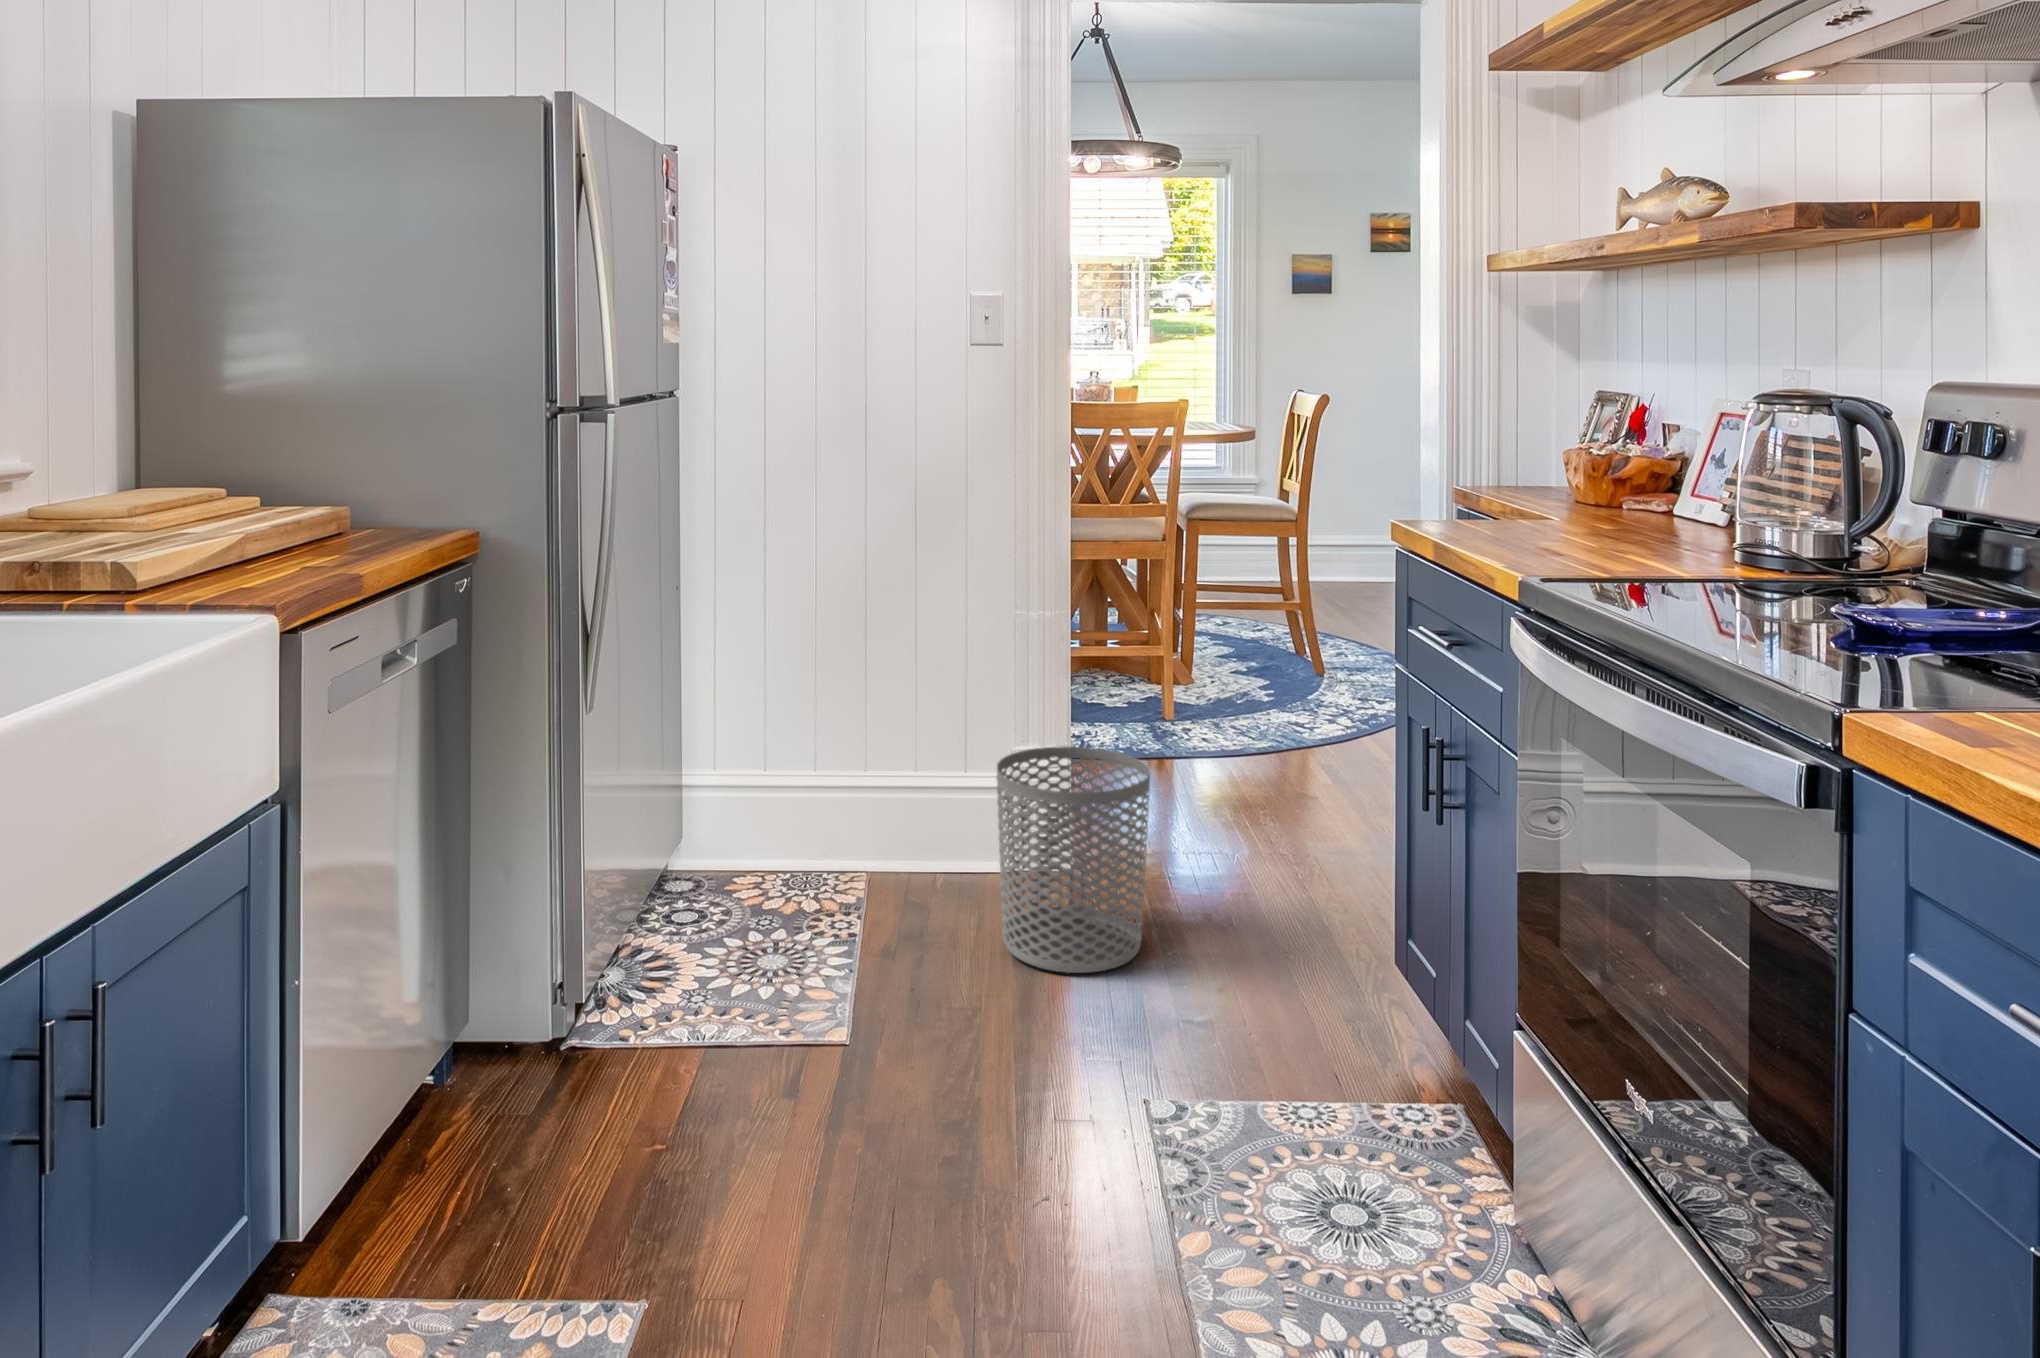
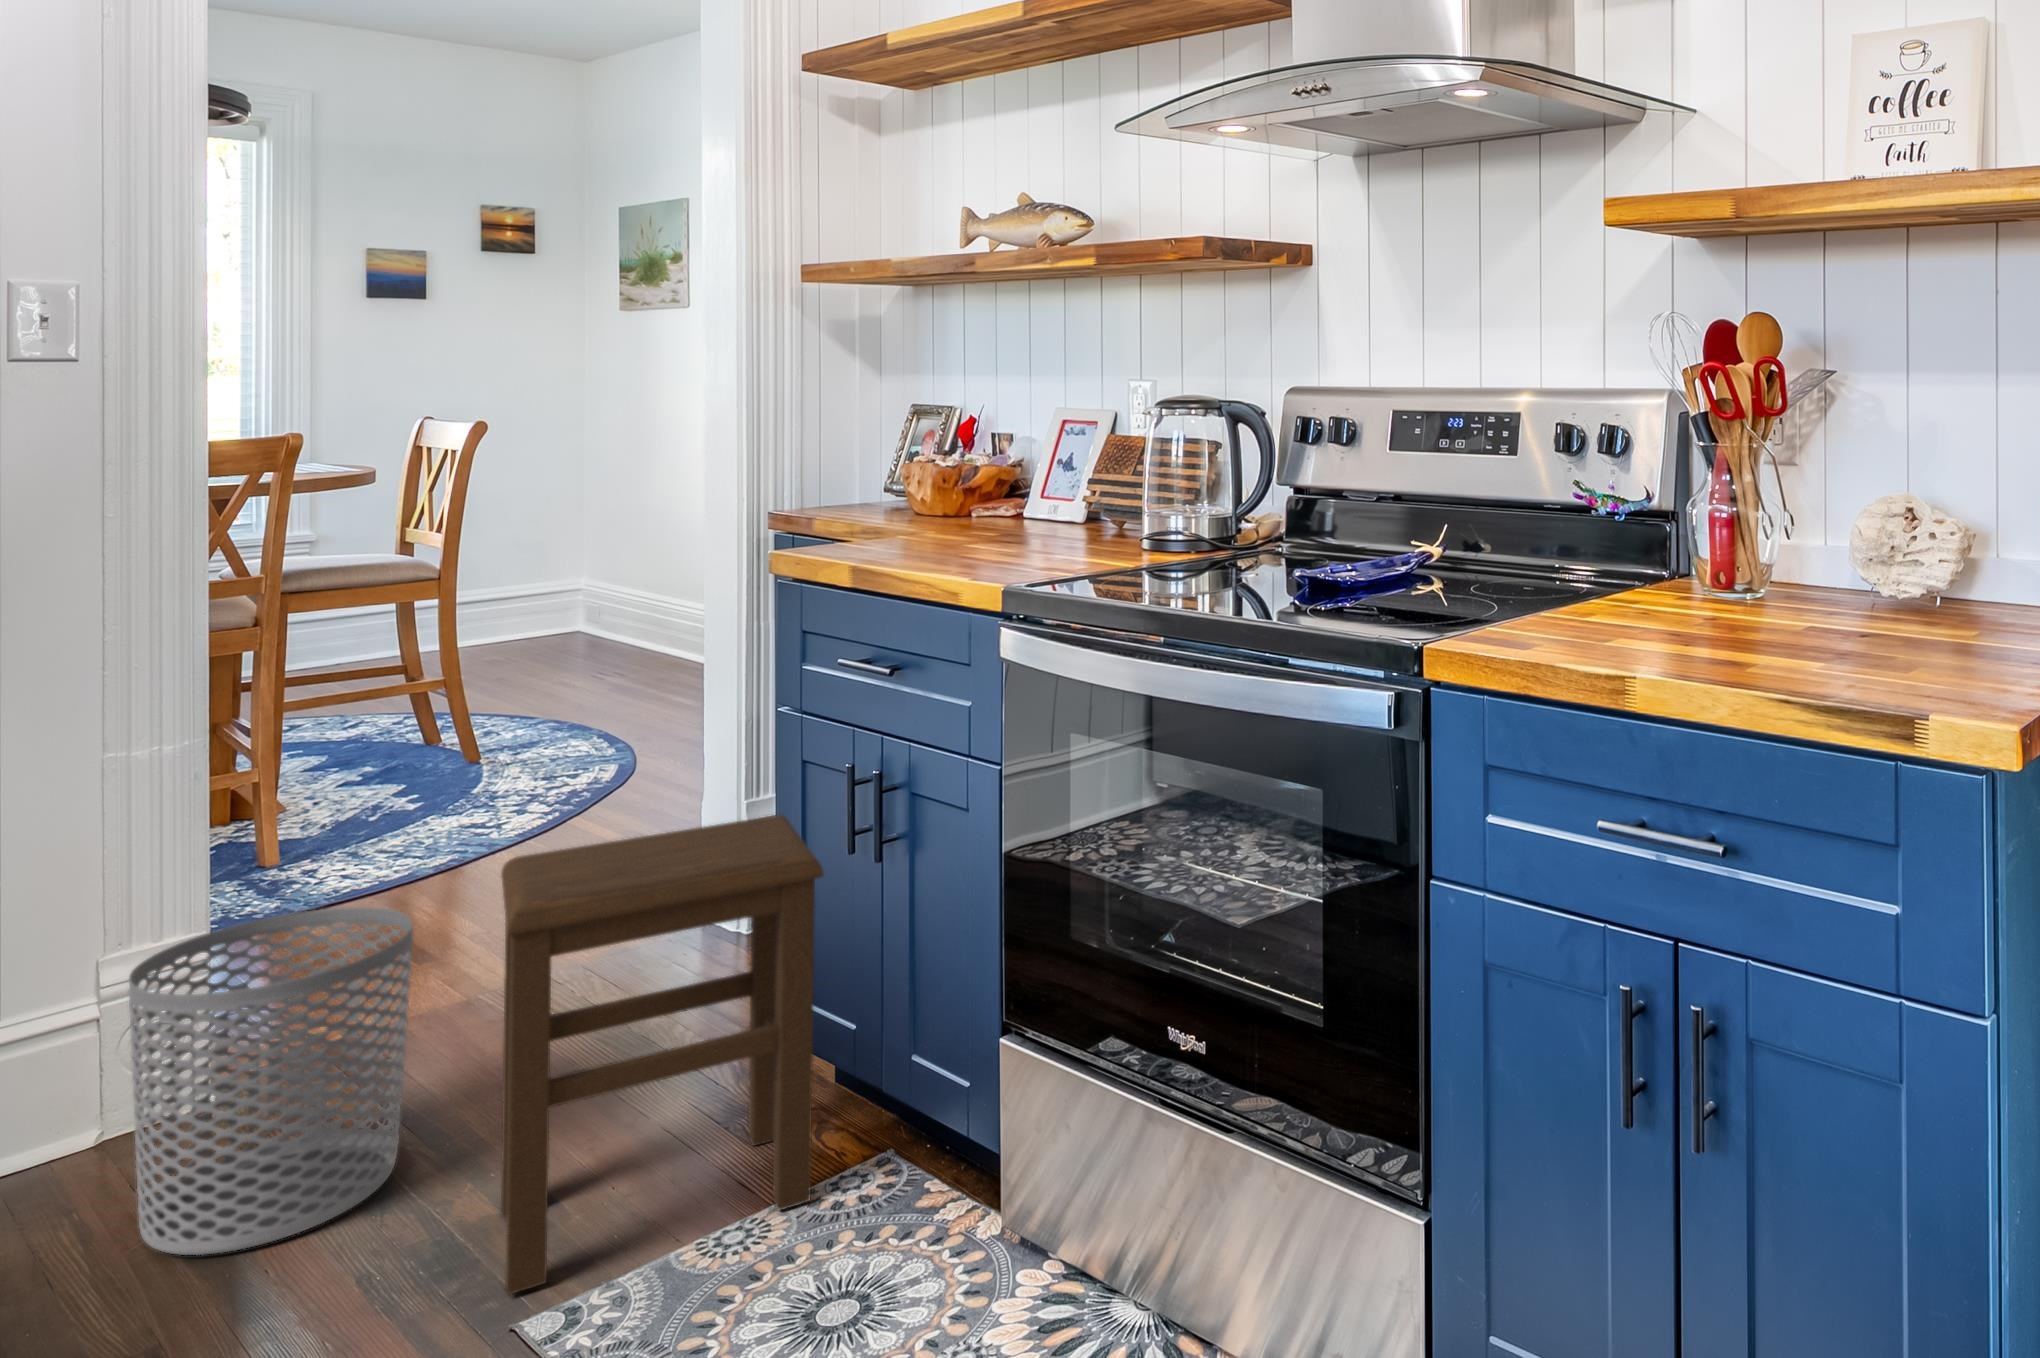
stool: none [1152,742,1395,1115] -> present [501,815,823,1295]

